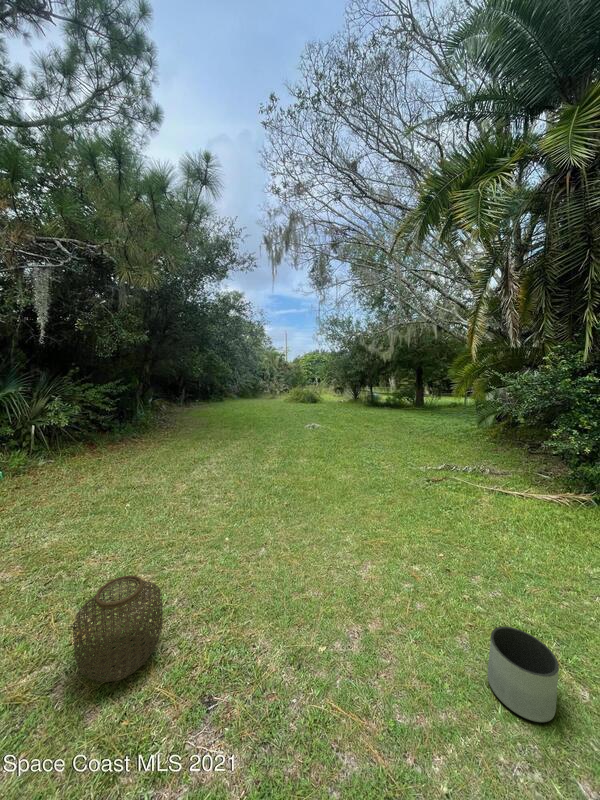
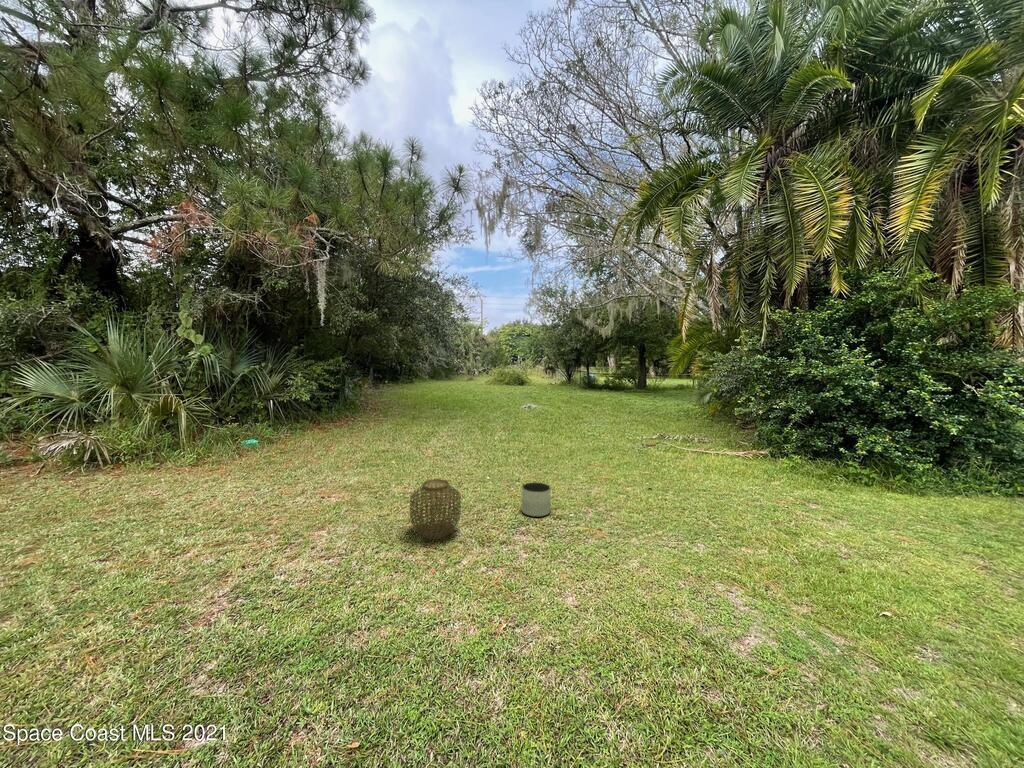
planter: present [488,627,559,722] -> present [521,482,551,517]

